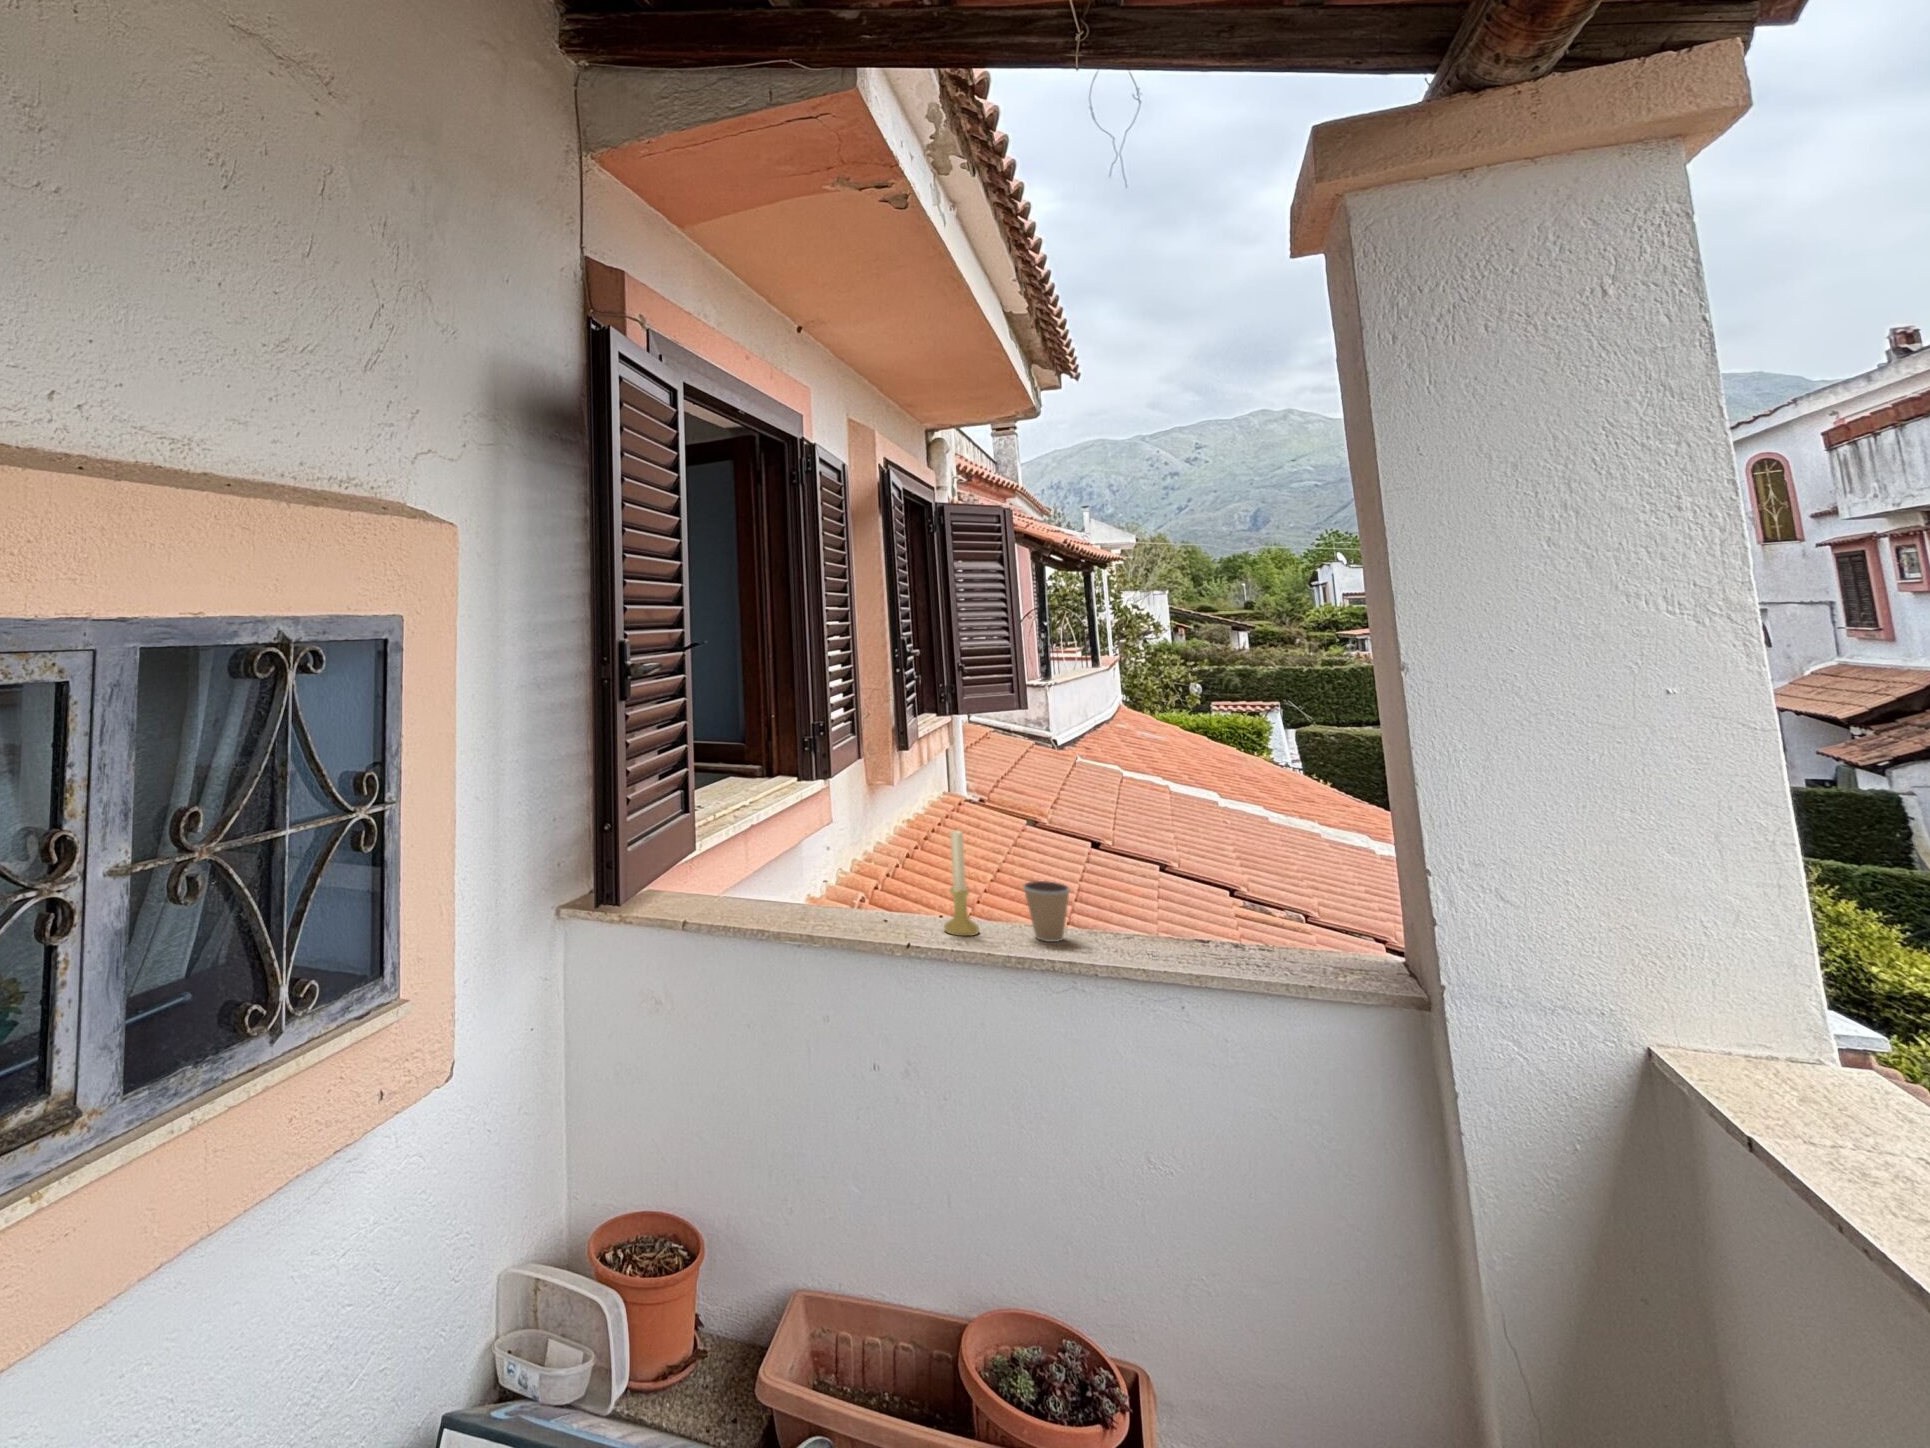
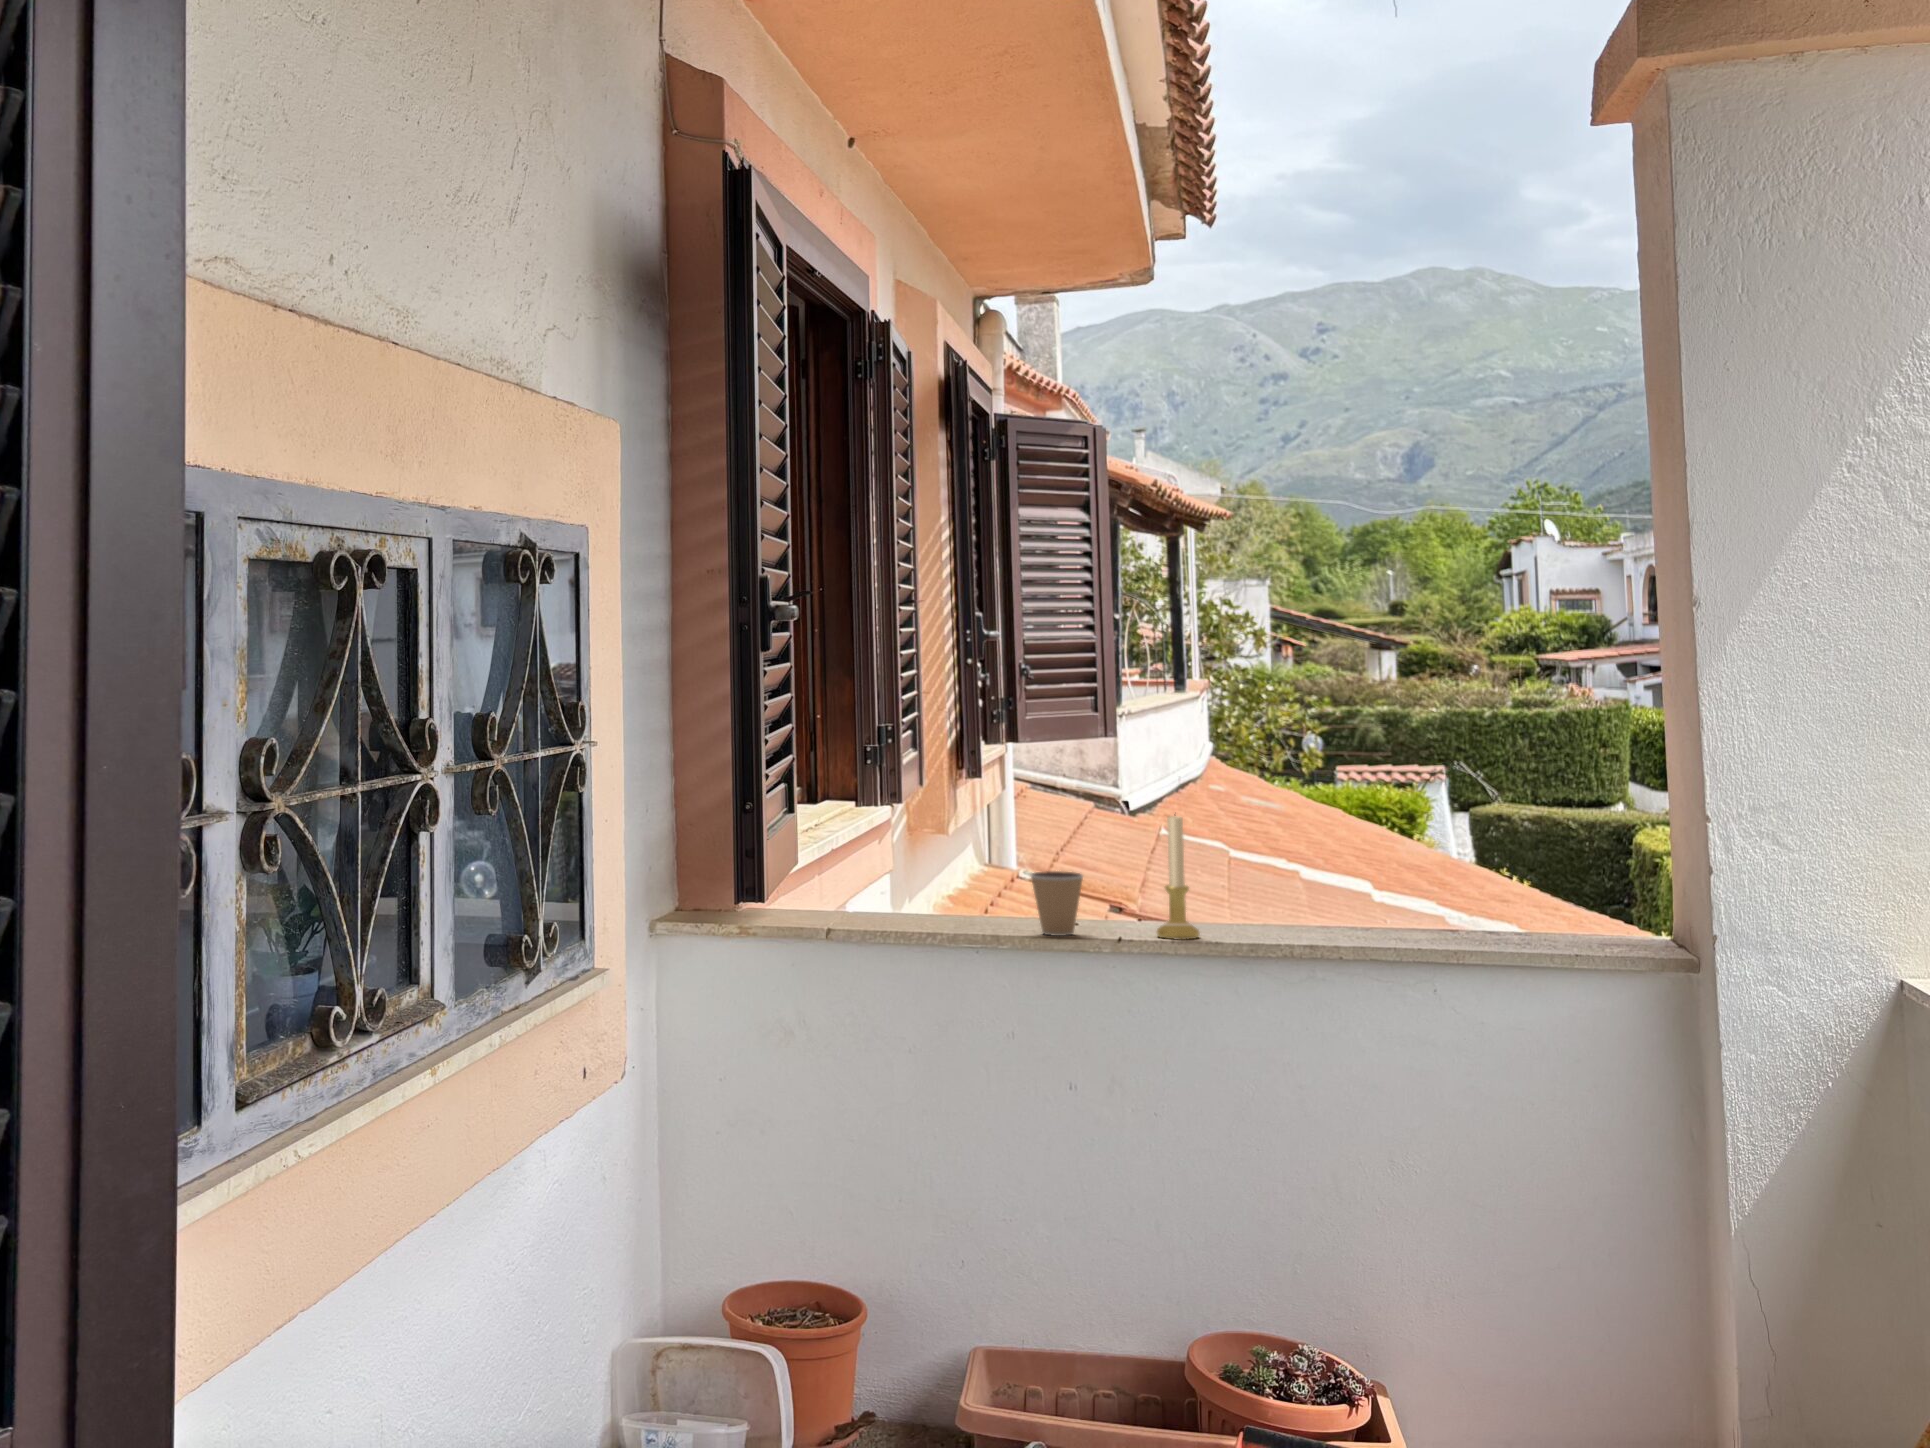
coffee cup: present [1023,881,1070,942] -> present [1031,871,1083,936]

